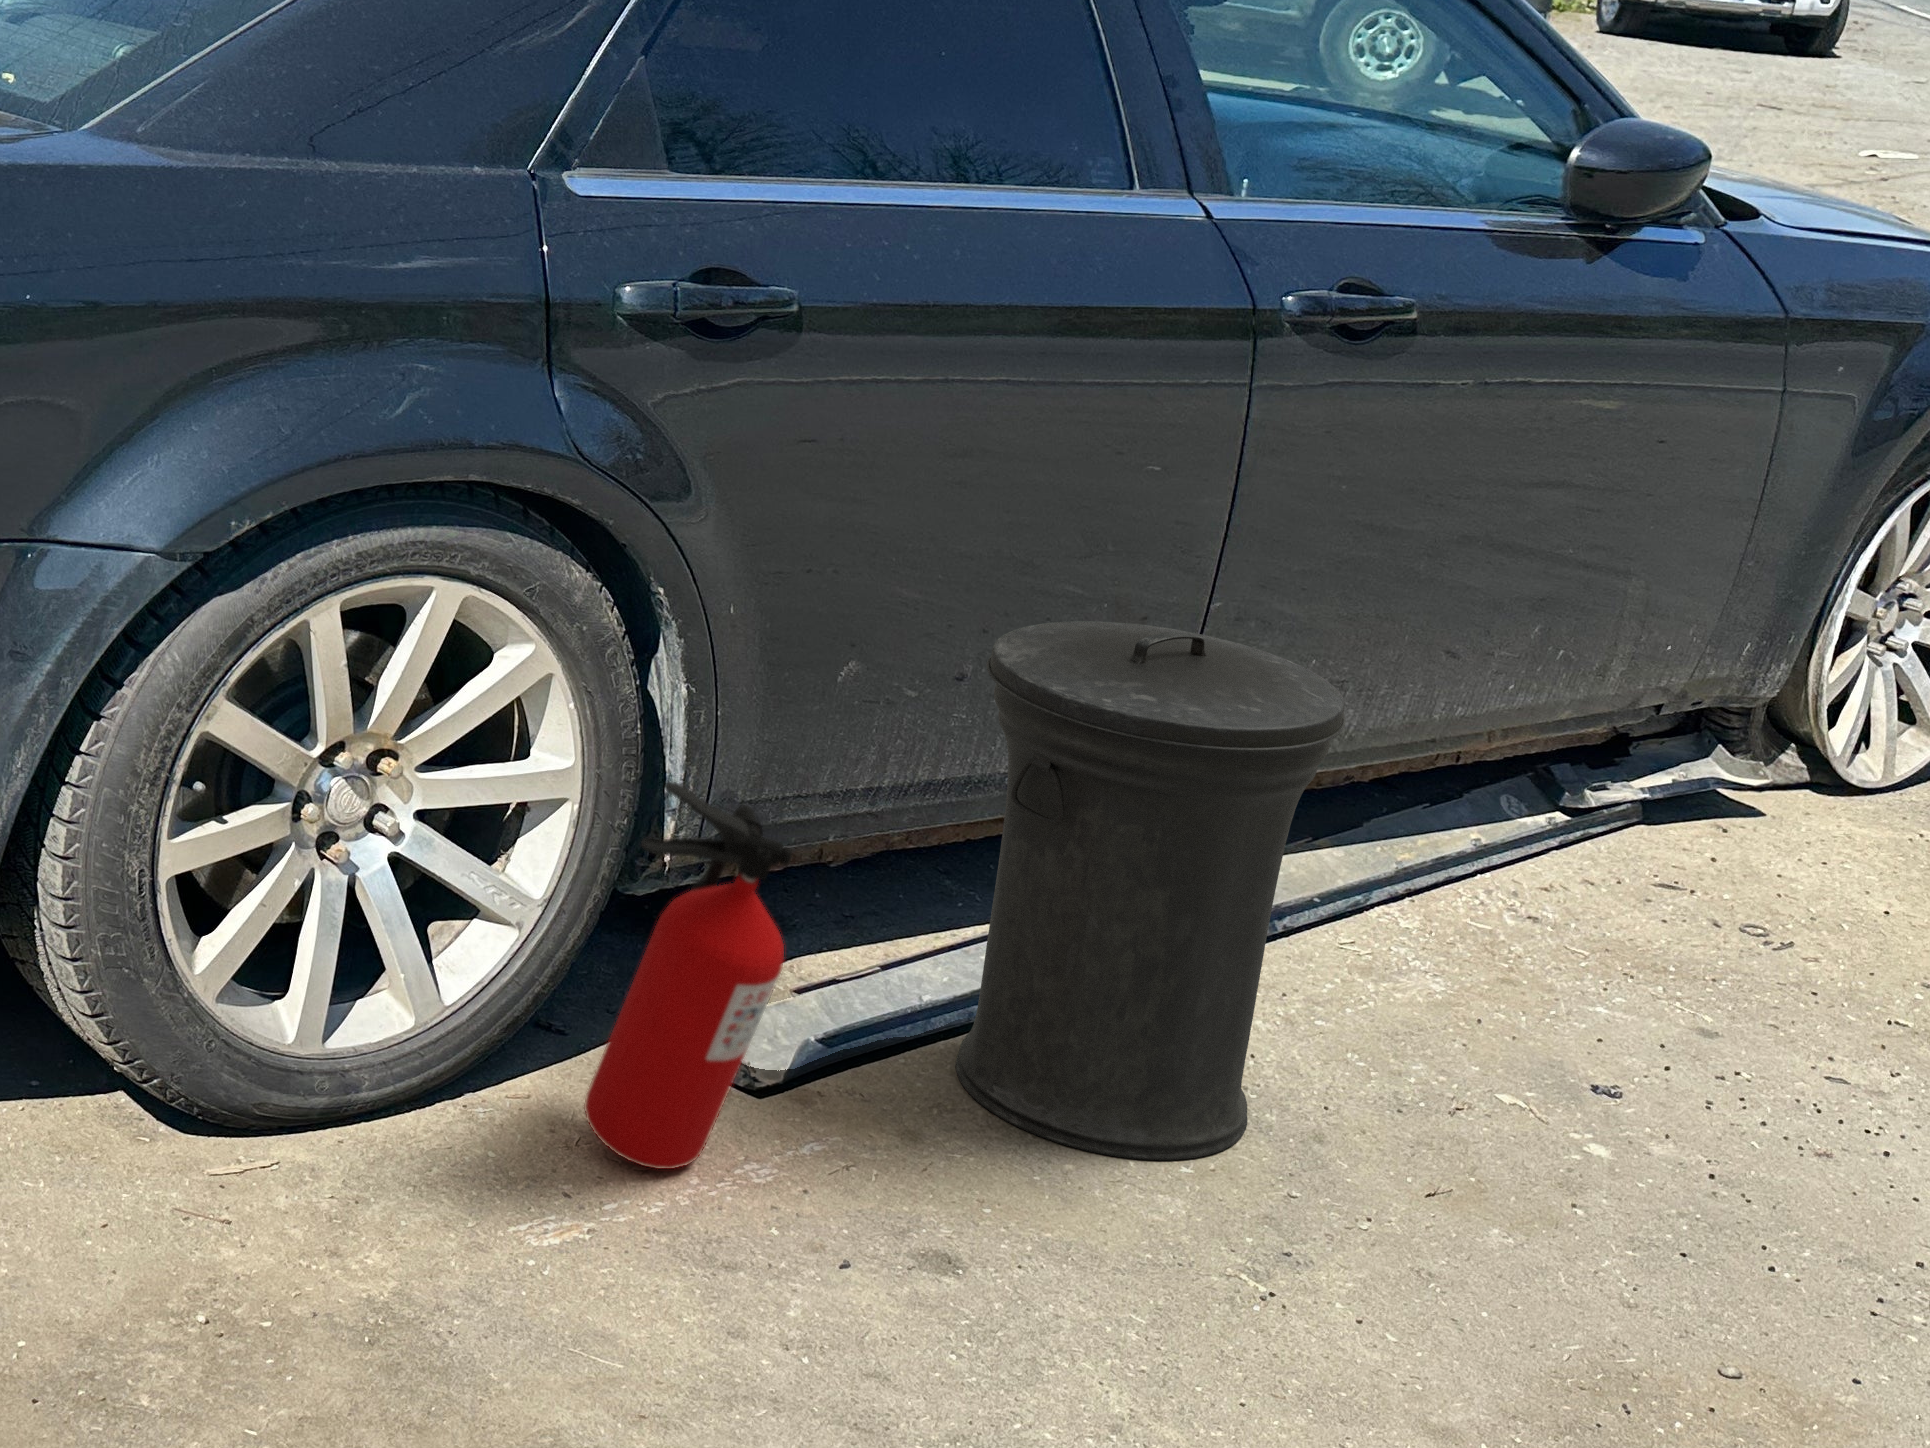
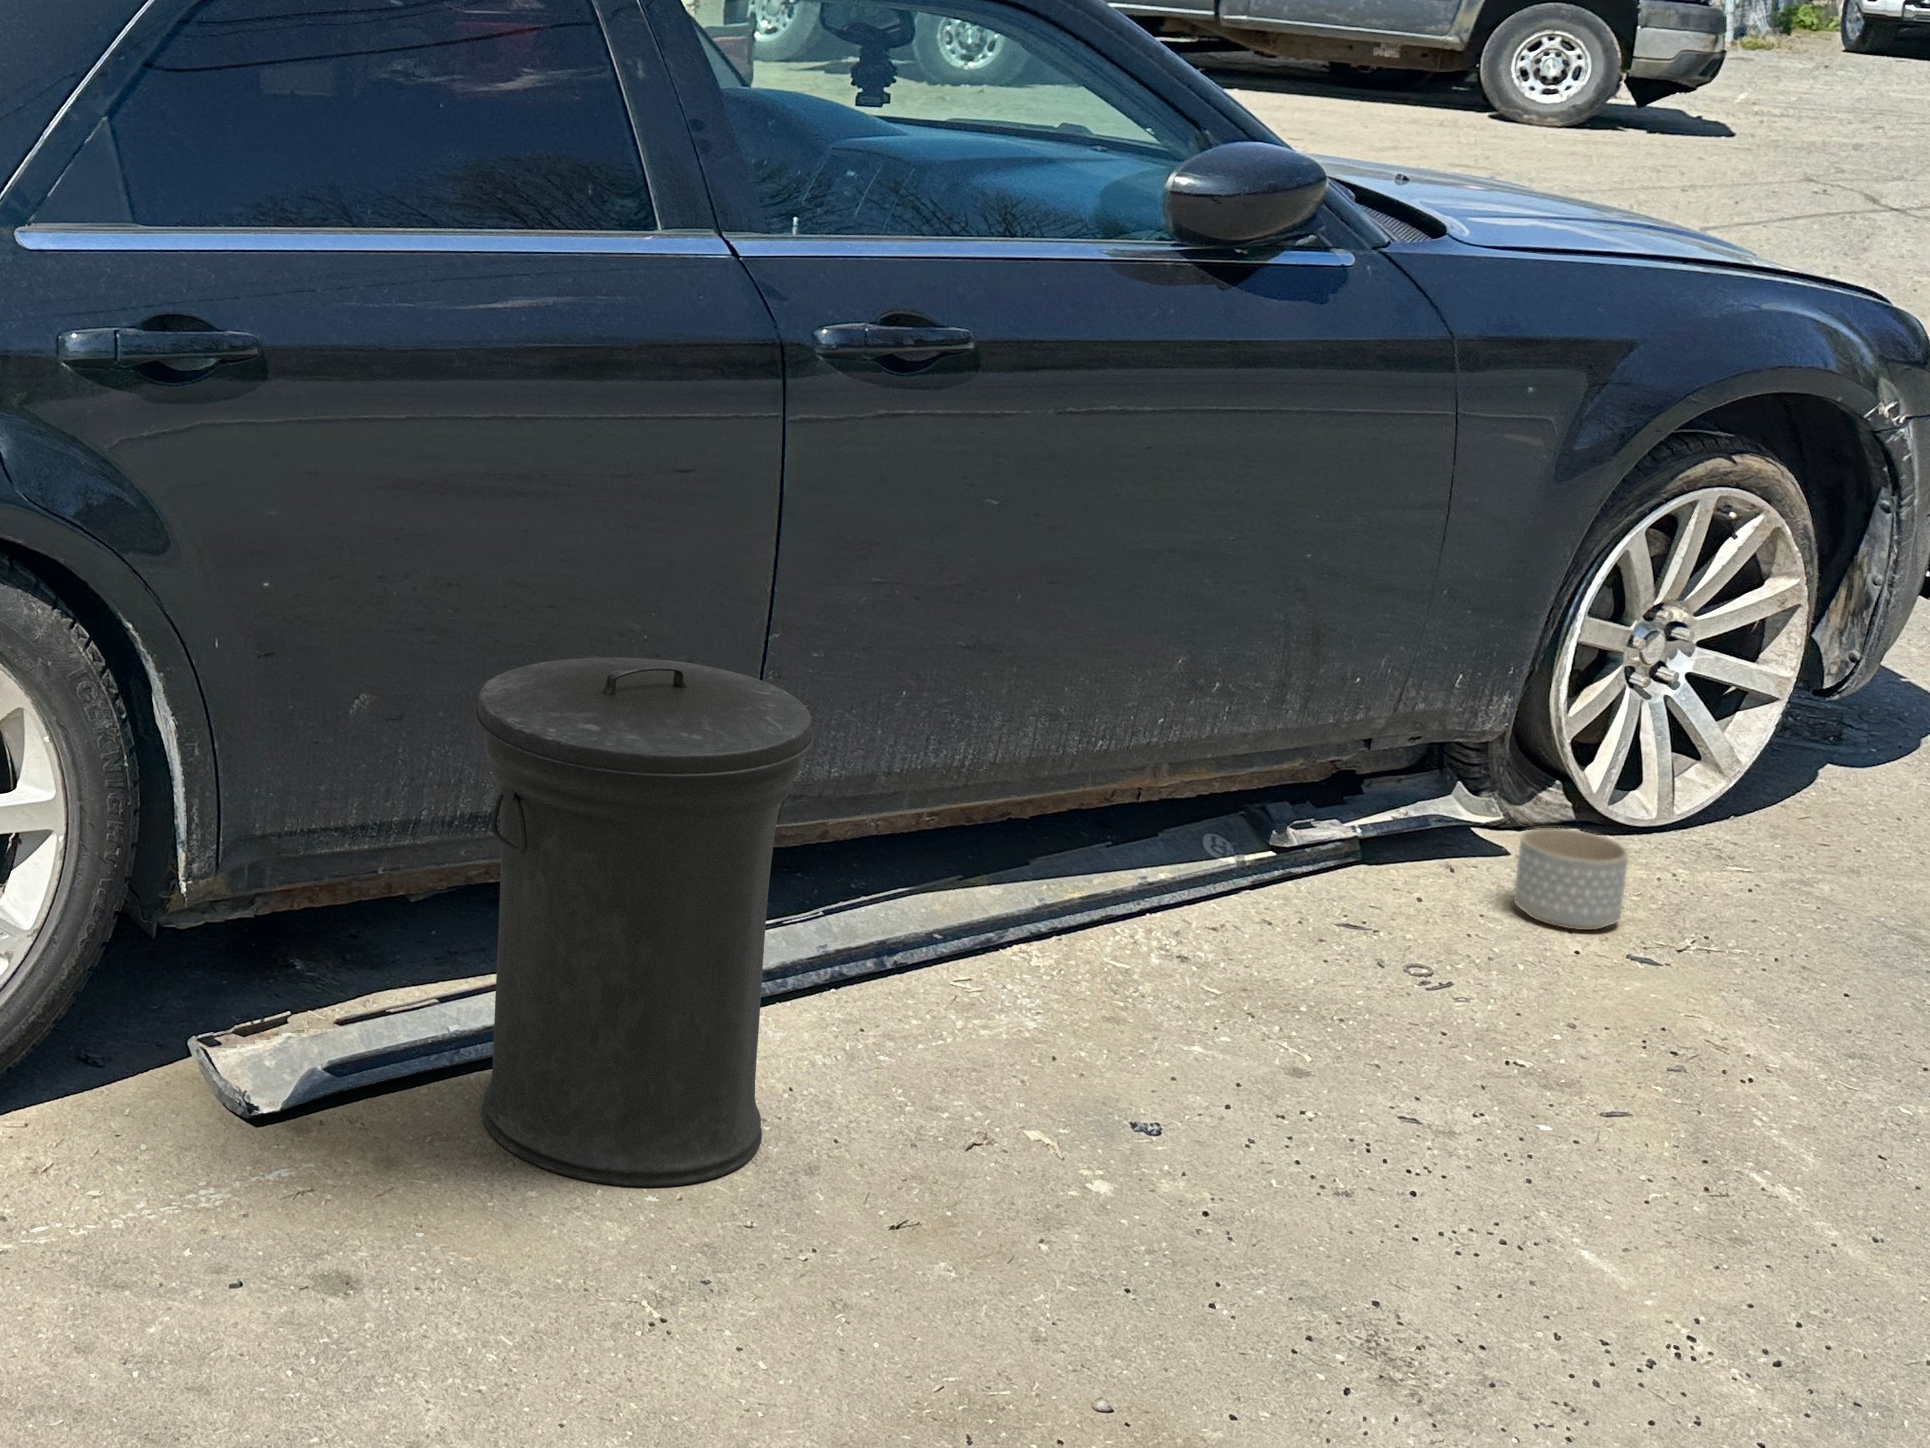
fire extinguisher: present [584,781,792,1169] -> none [59,810,223,1189]
planter: none [1781,788,1902,887] -> present [1514,828,1628,930]

